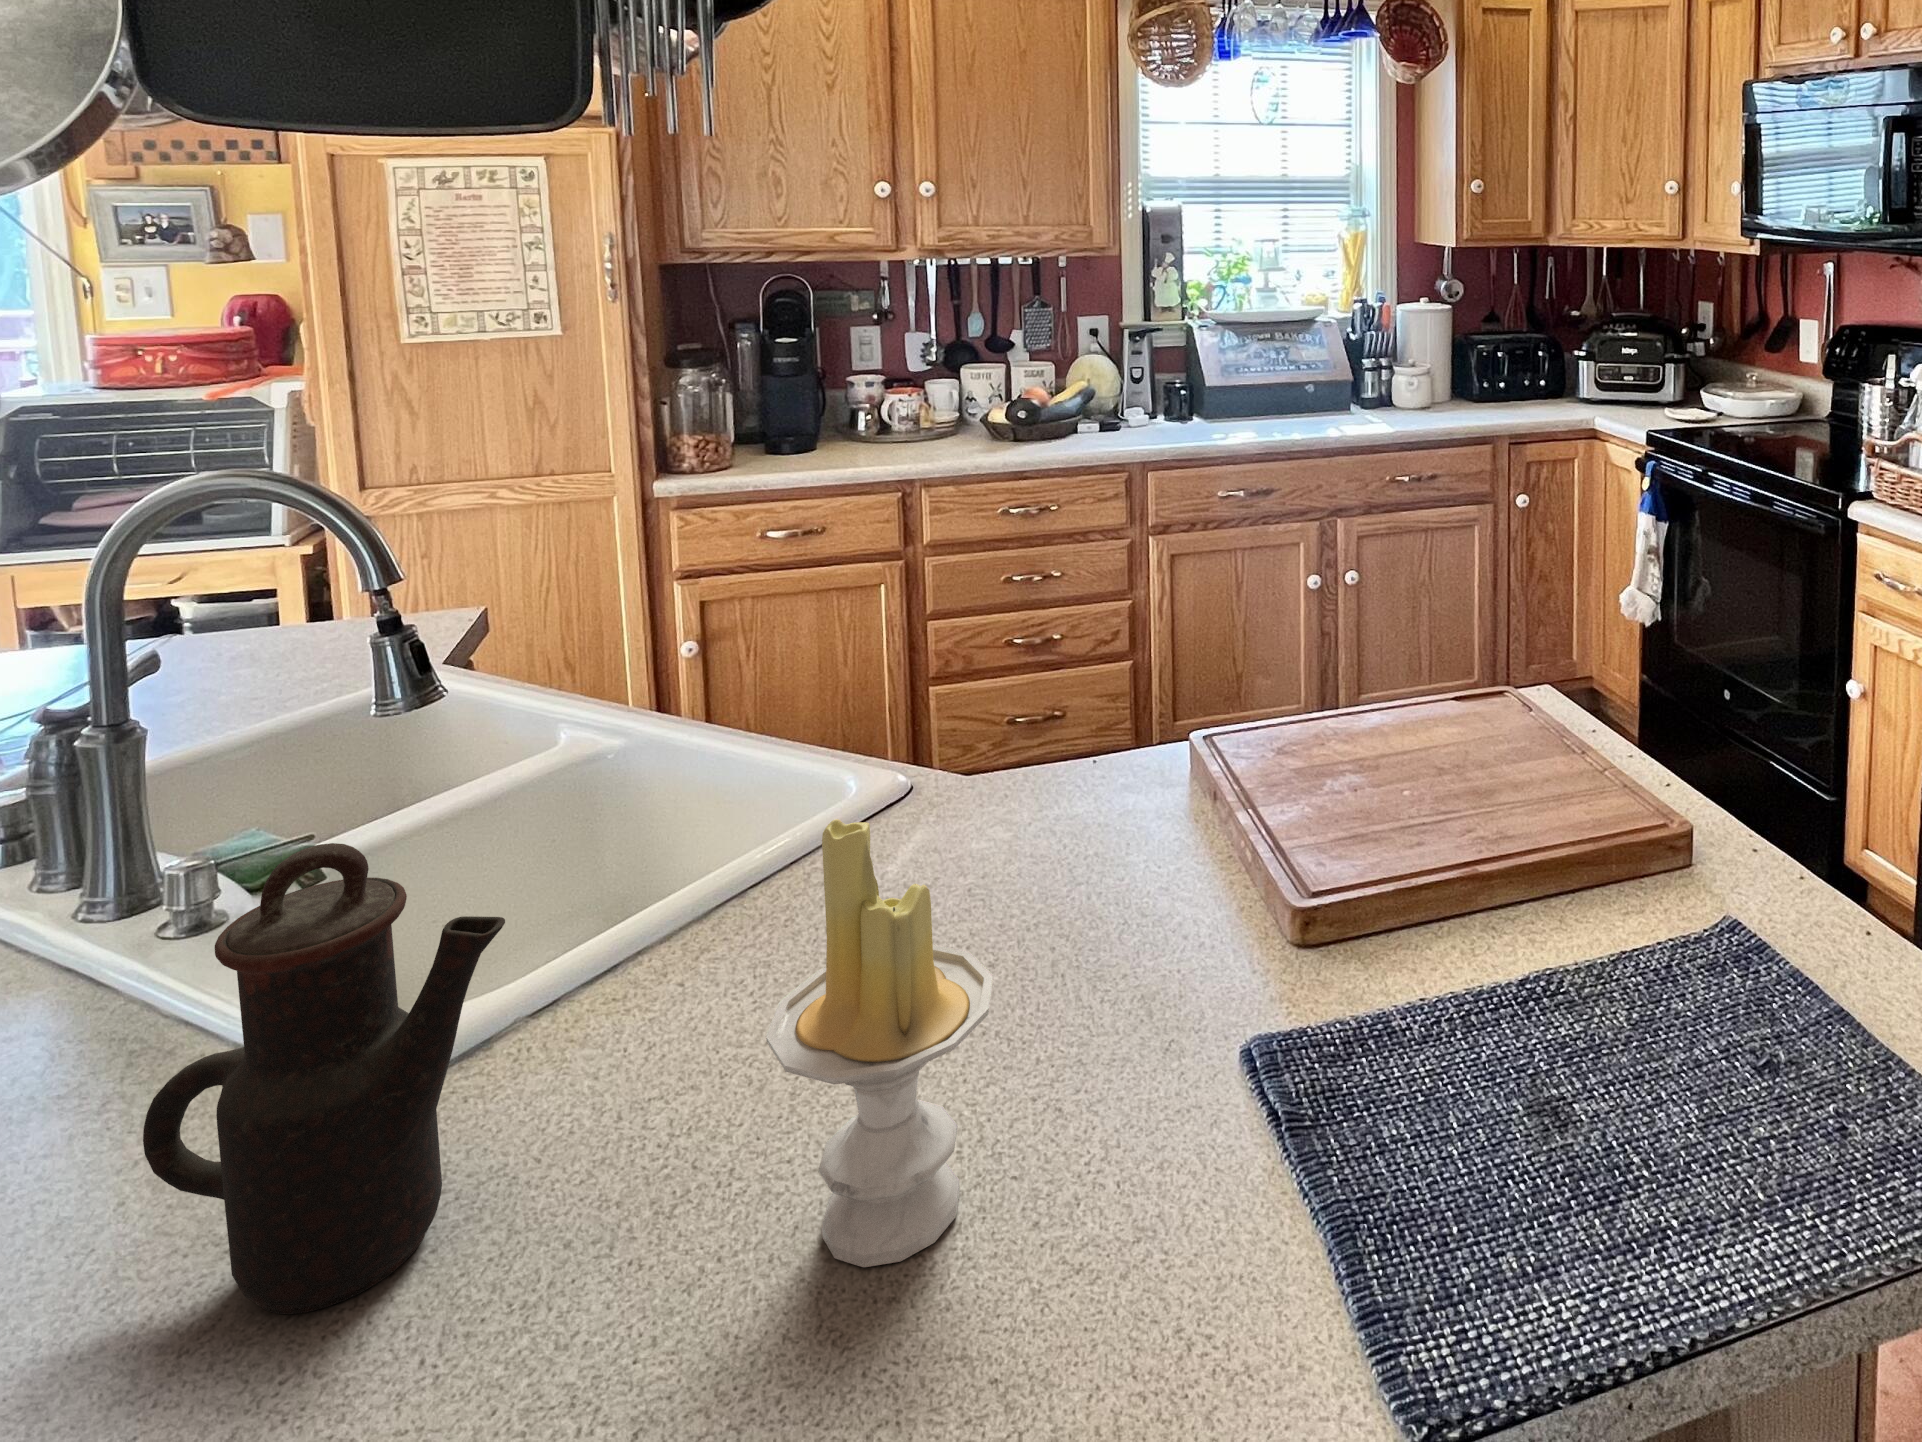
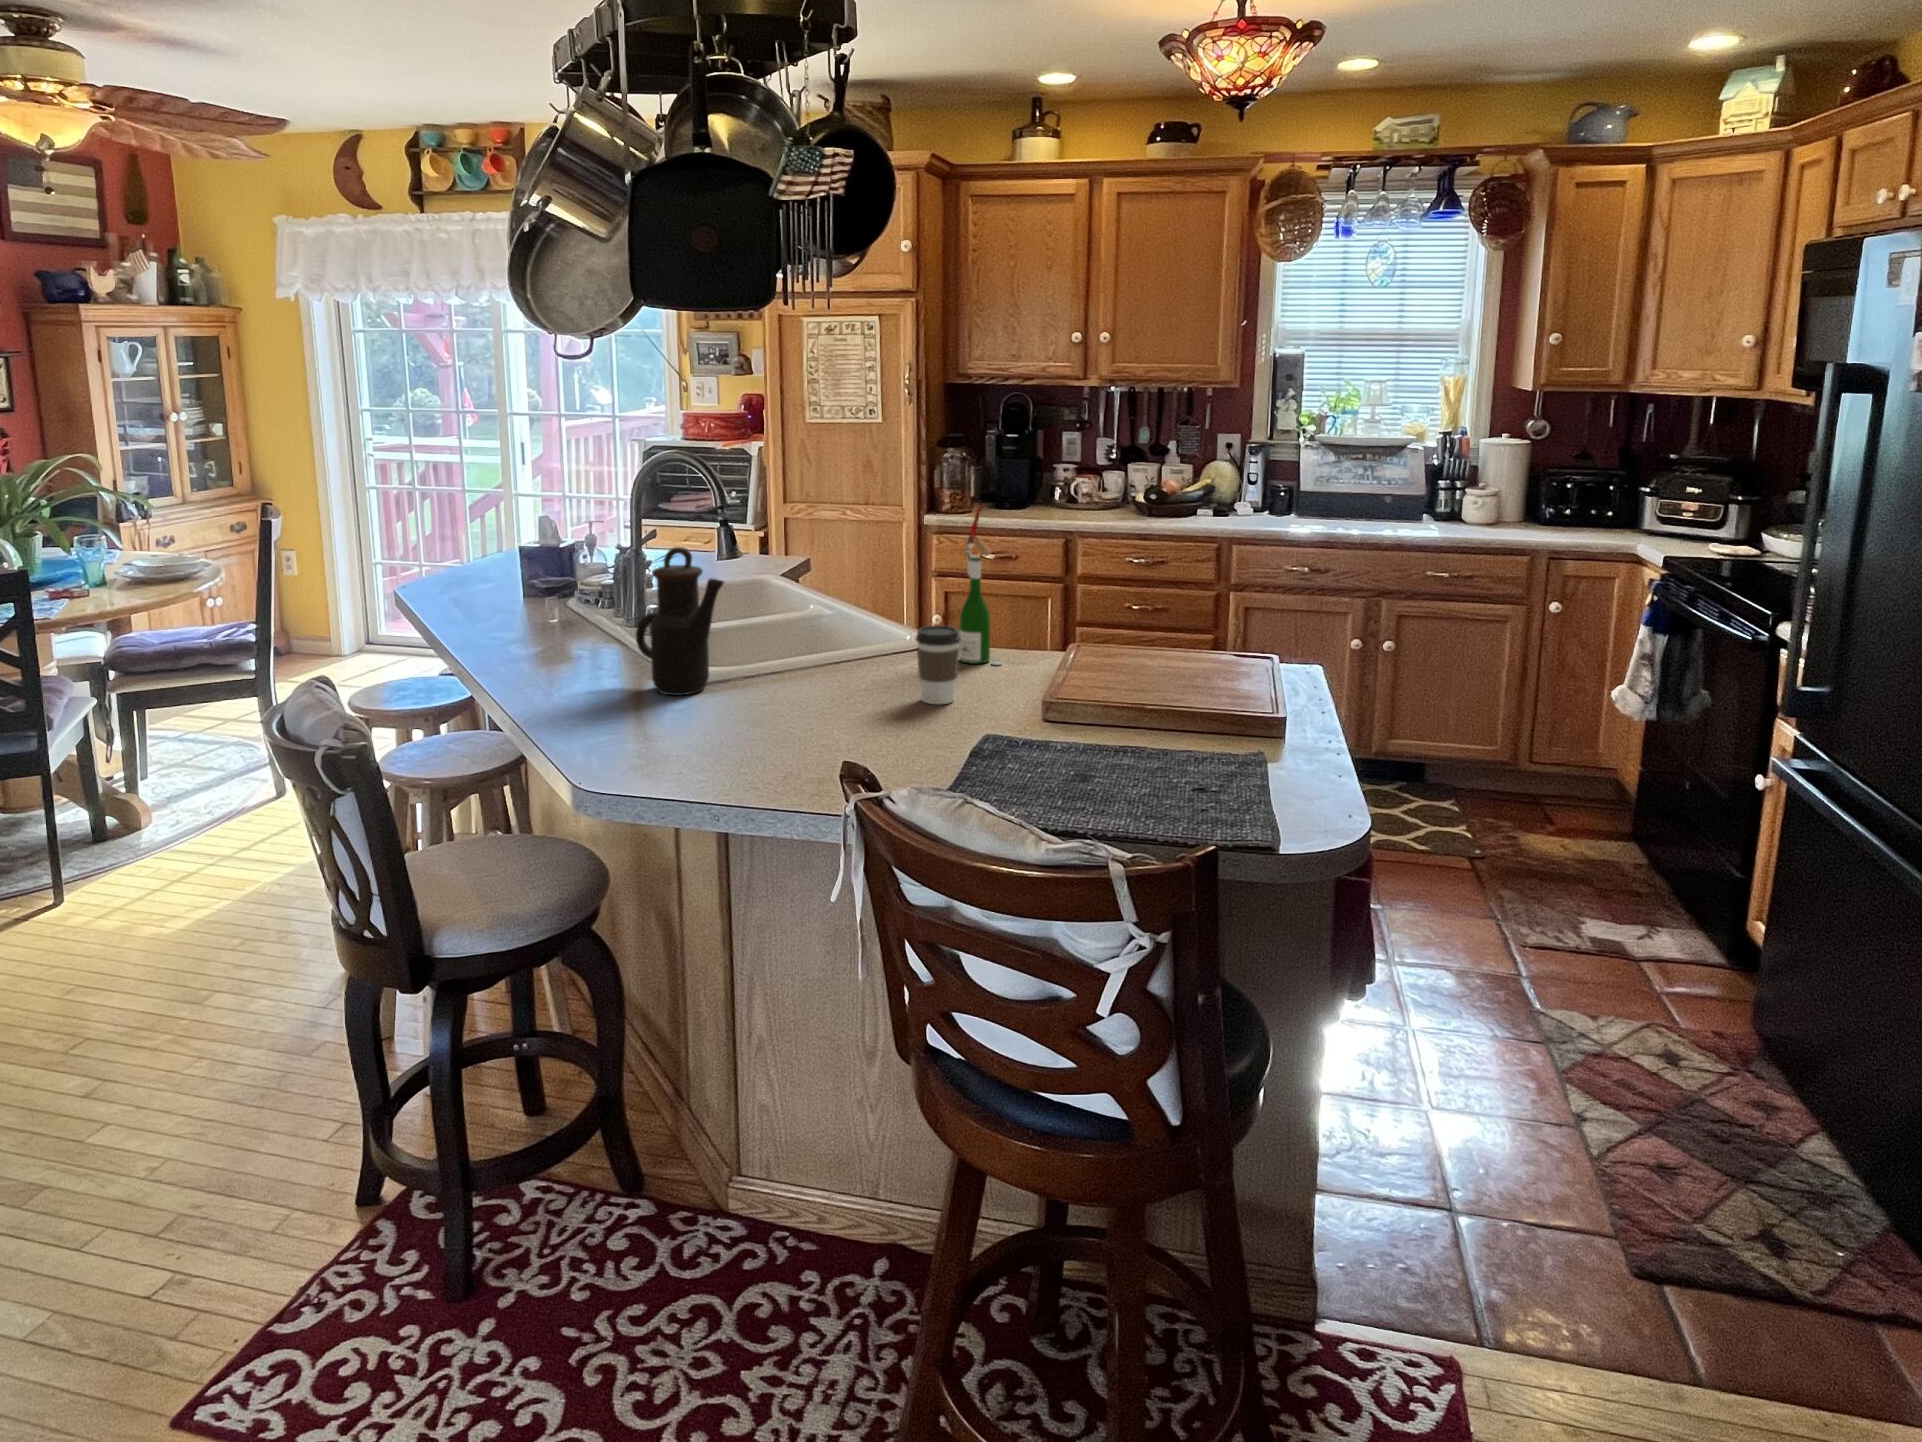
wine bottle: none [1024,540,1122,870] -> present [959,505,1002,665]
candle: present [766,819,993,1267] -> none [789,562,868,724]
coffee cup: none [1044,849,1150,1052] -> present [916,625,961,704]

